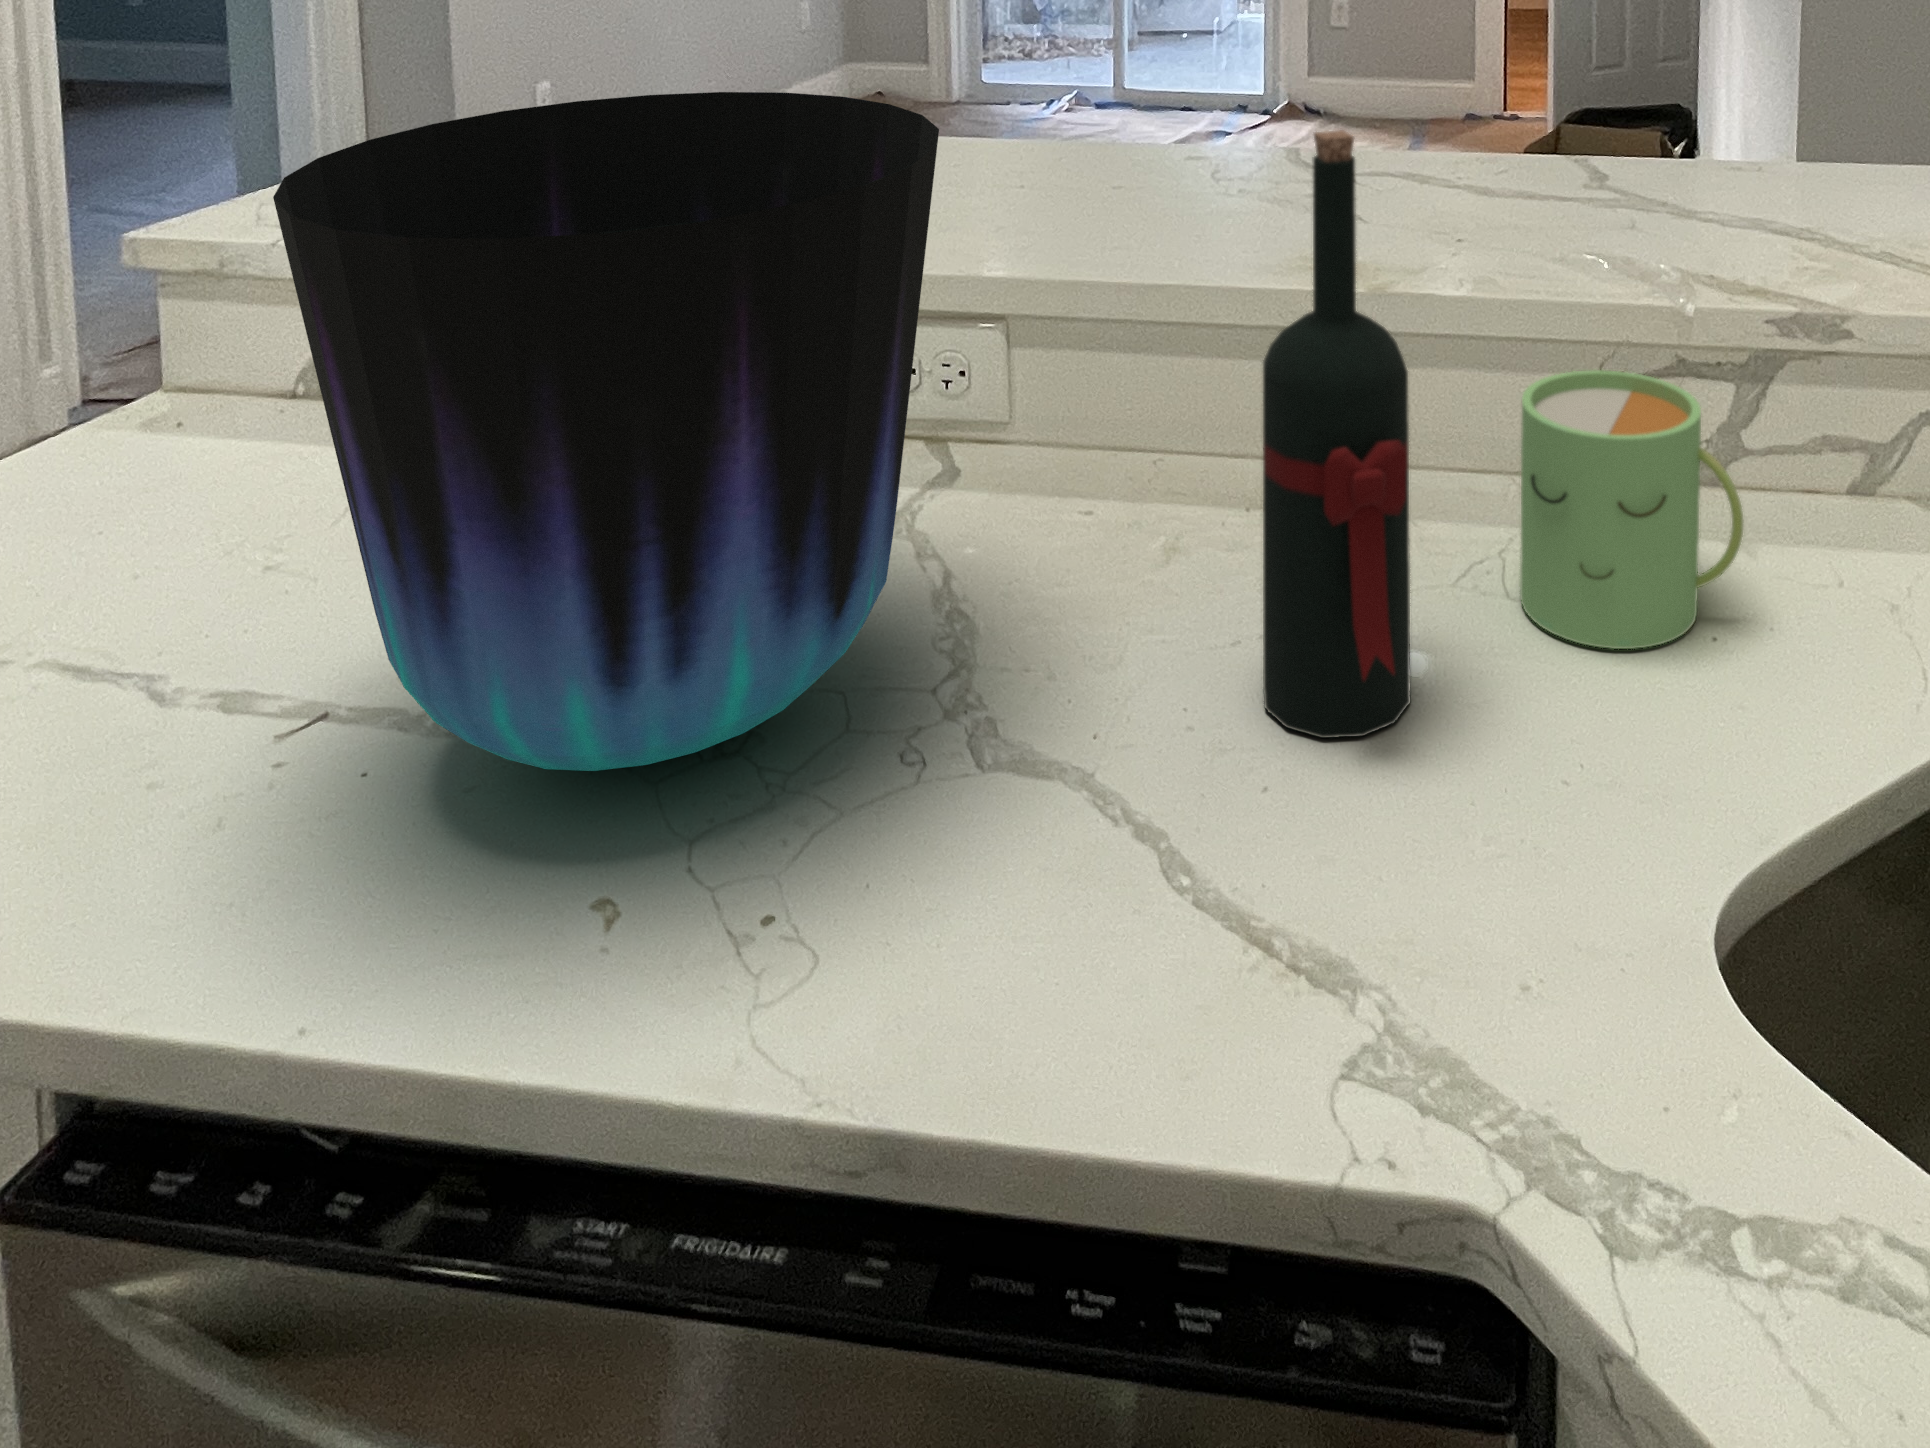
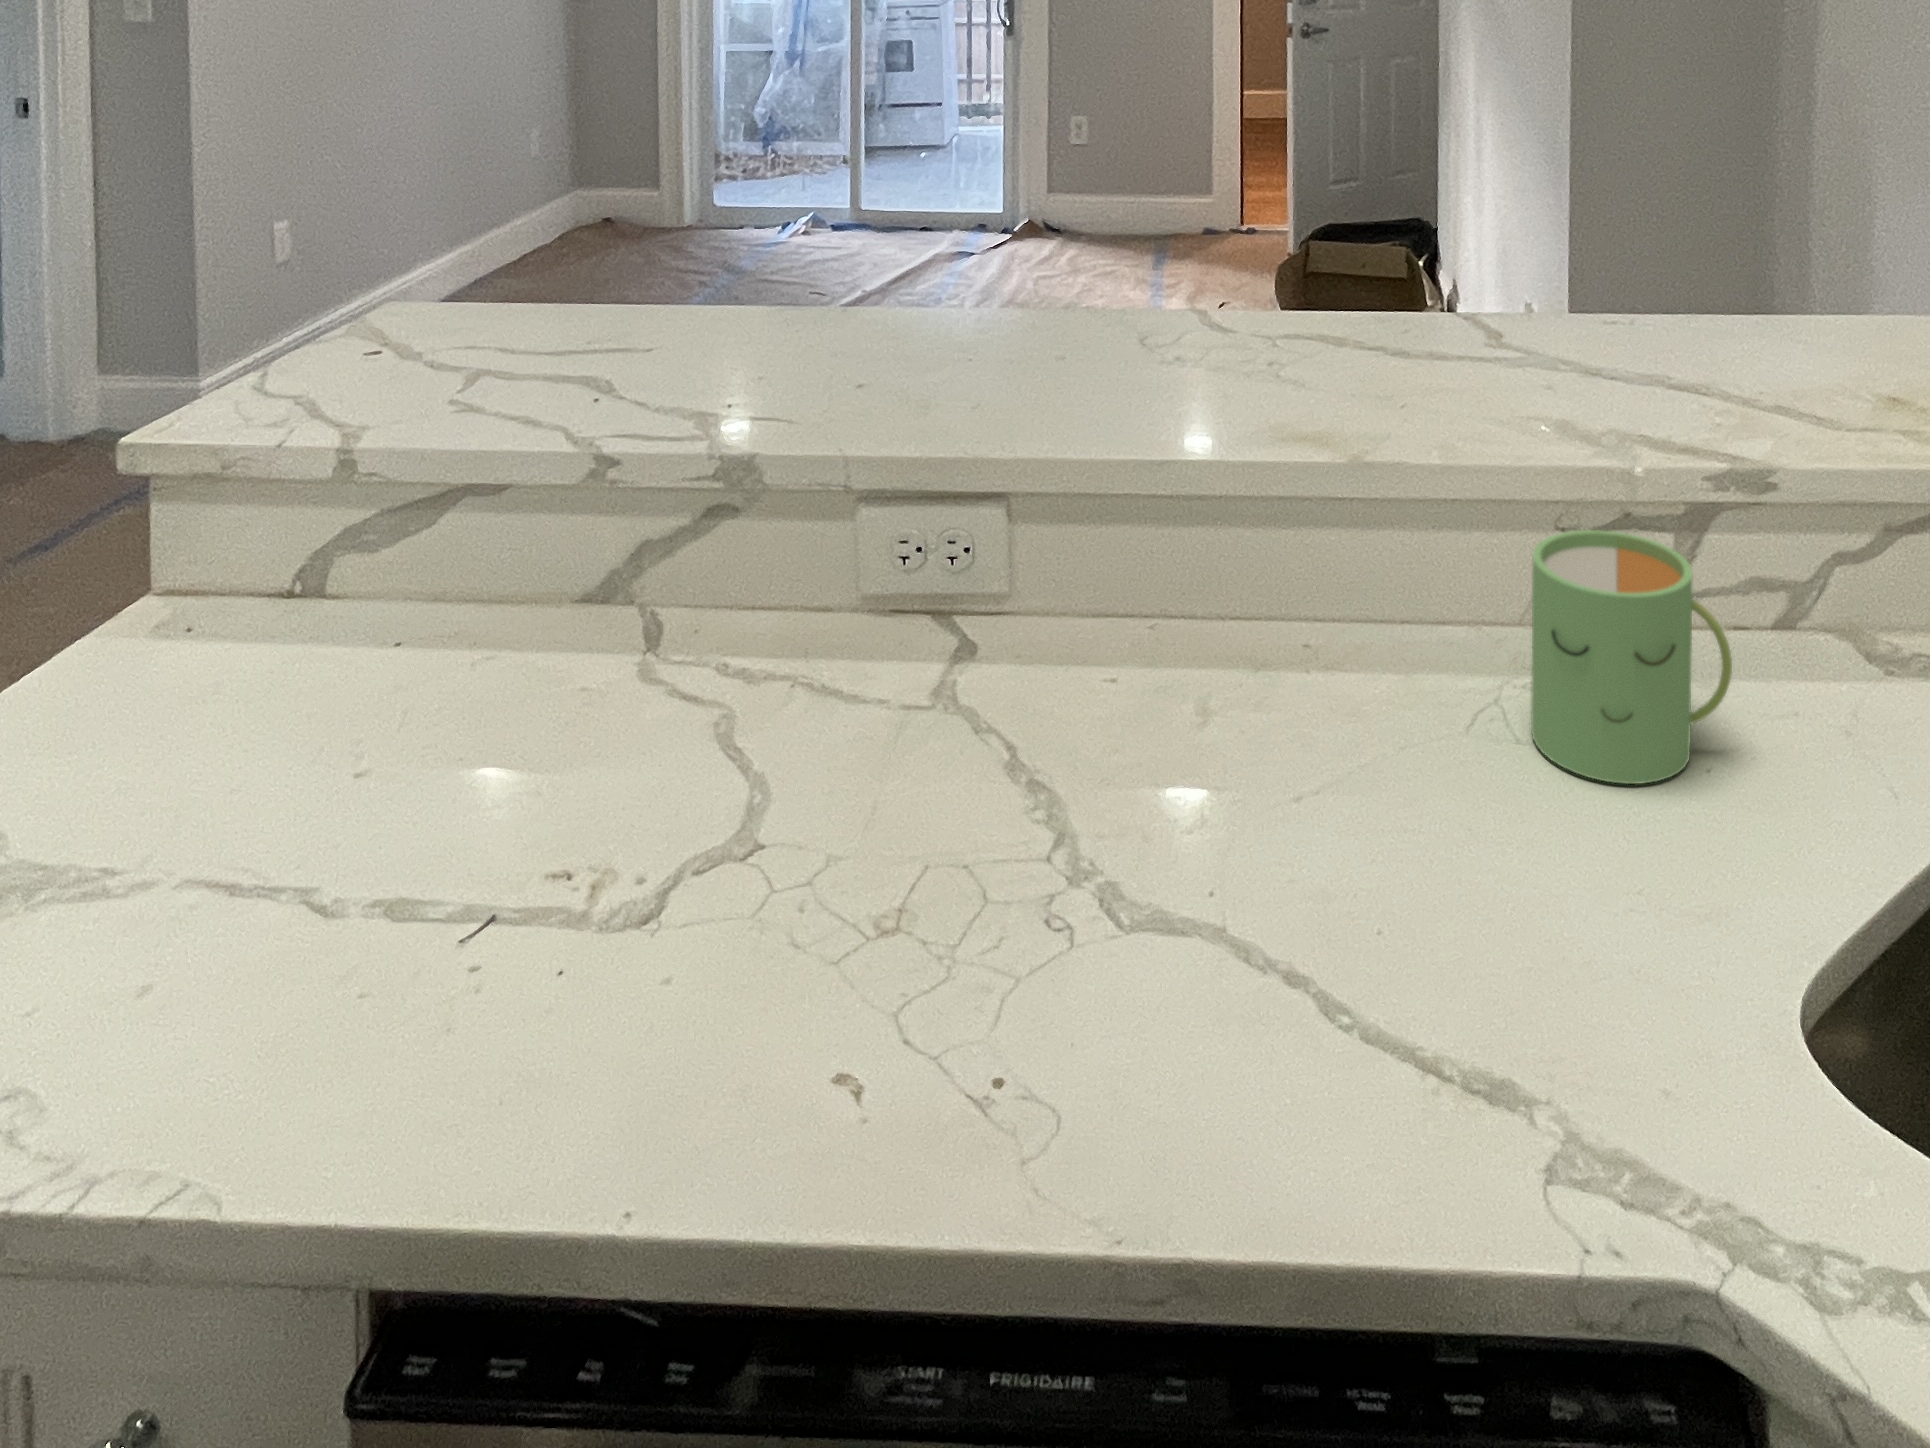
vase: present [273,92,939,771] -> none [513,304,1074,957]
wine bottle: present [1263,130,1411,738] -> none [1343,337,1486,882]

